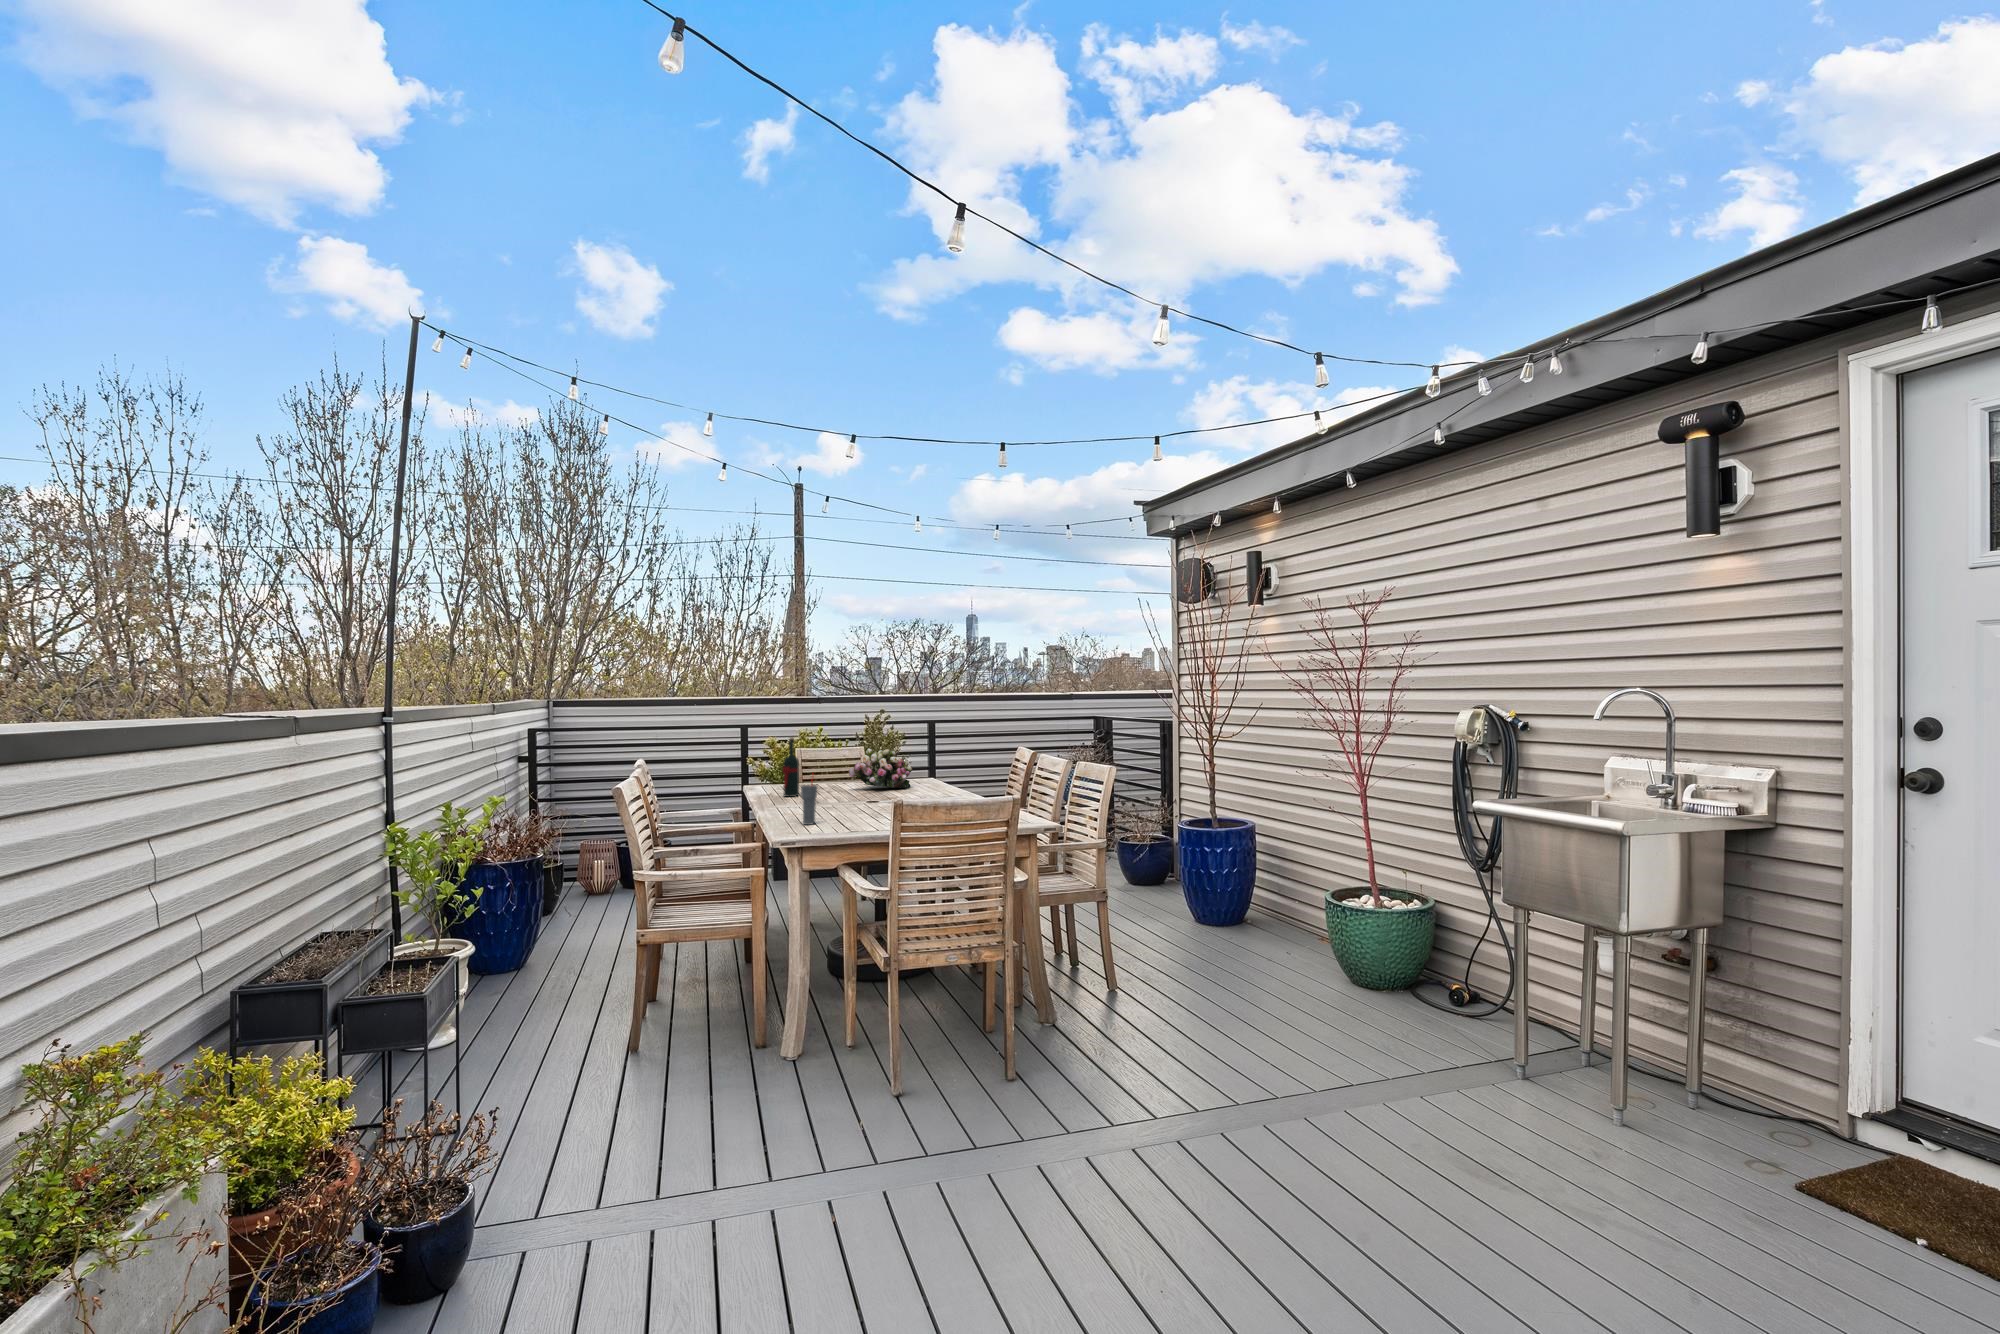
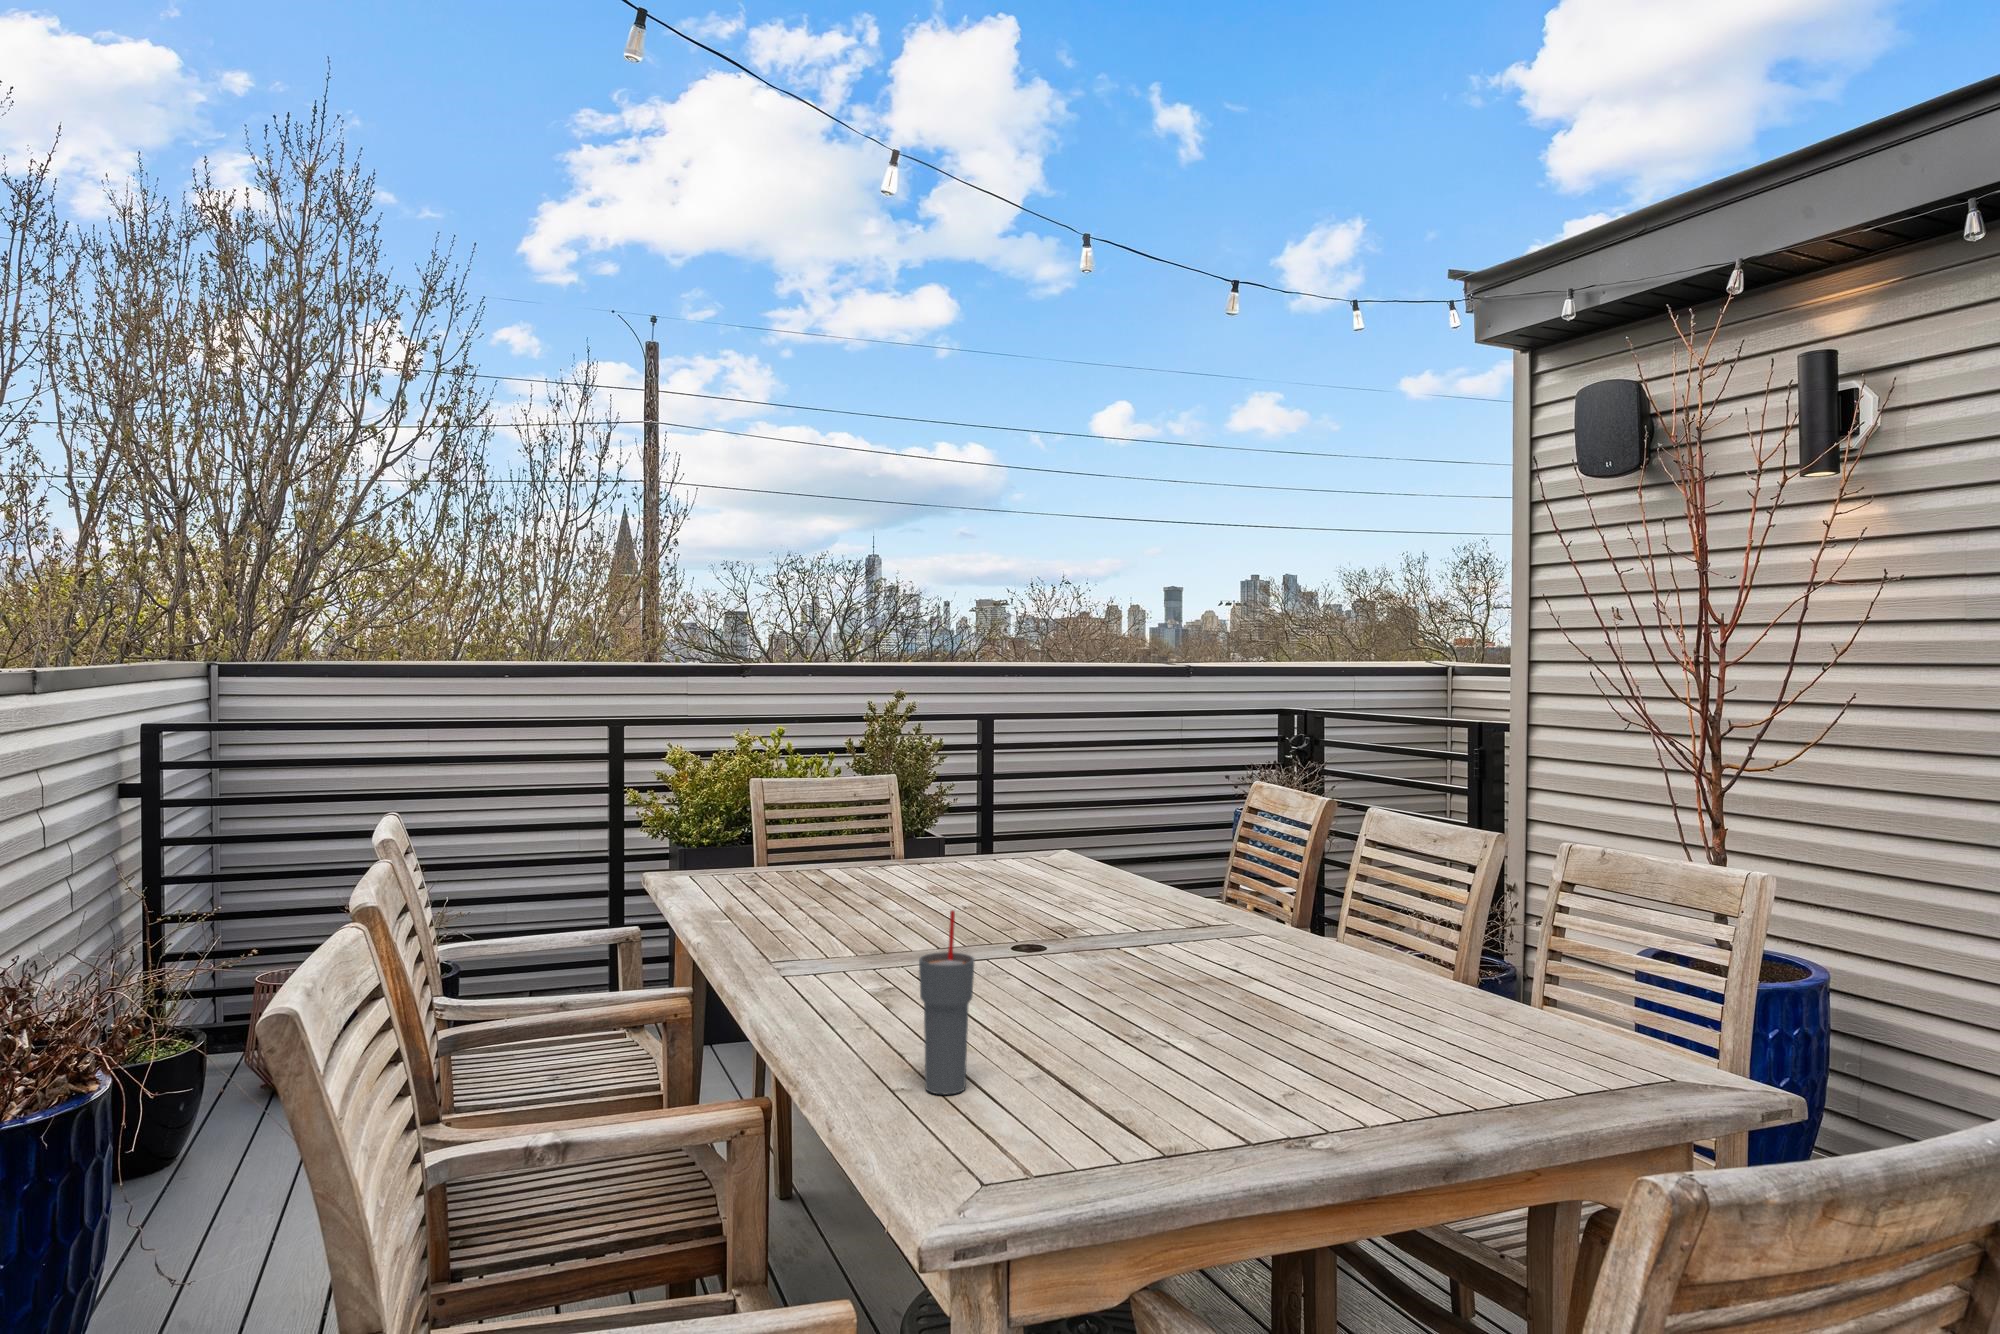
wine bottle: present [783,737,799,797] -> none [755,762,794,913]
flower arrangement: present [849,749,912,788] -> none [904,787,1047,882]

